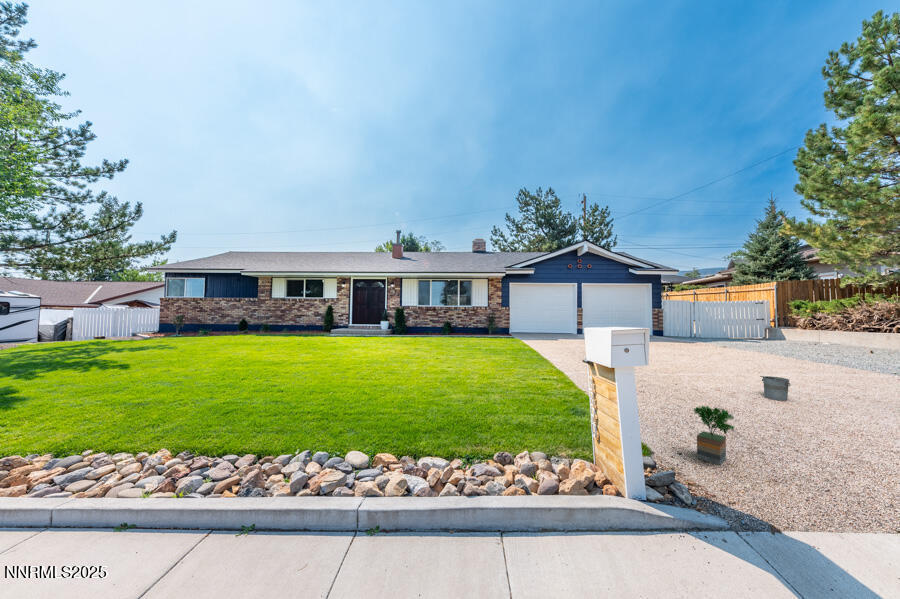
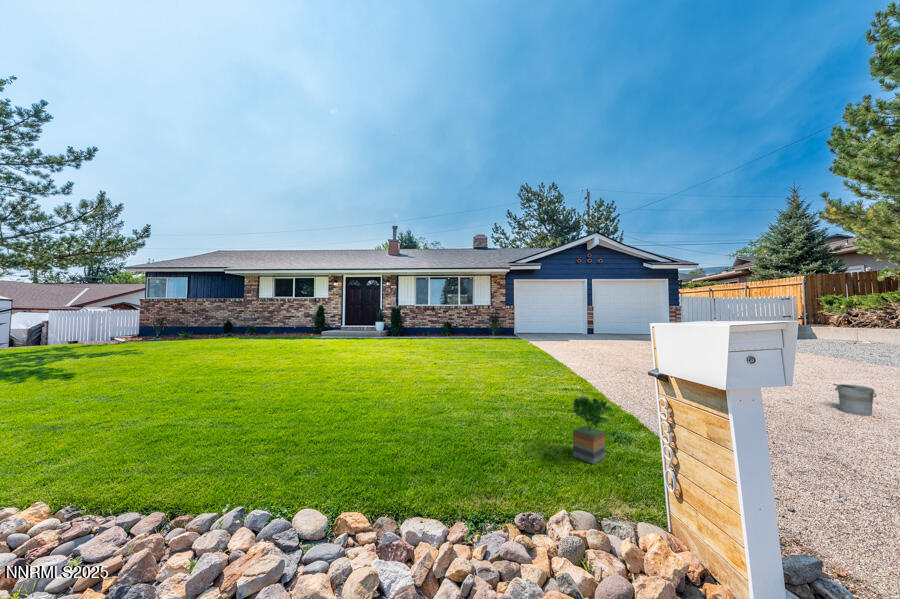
potted tree: present [694,406,734,465] -> present [573,396,612,464]

